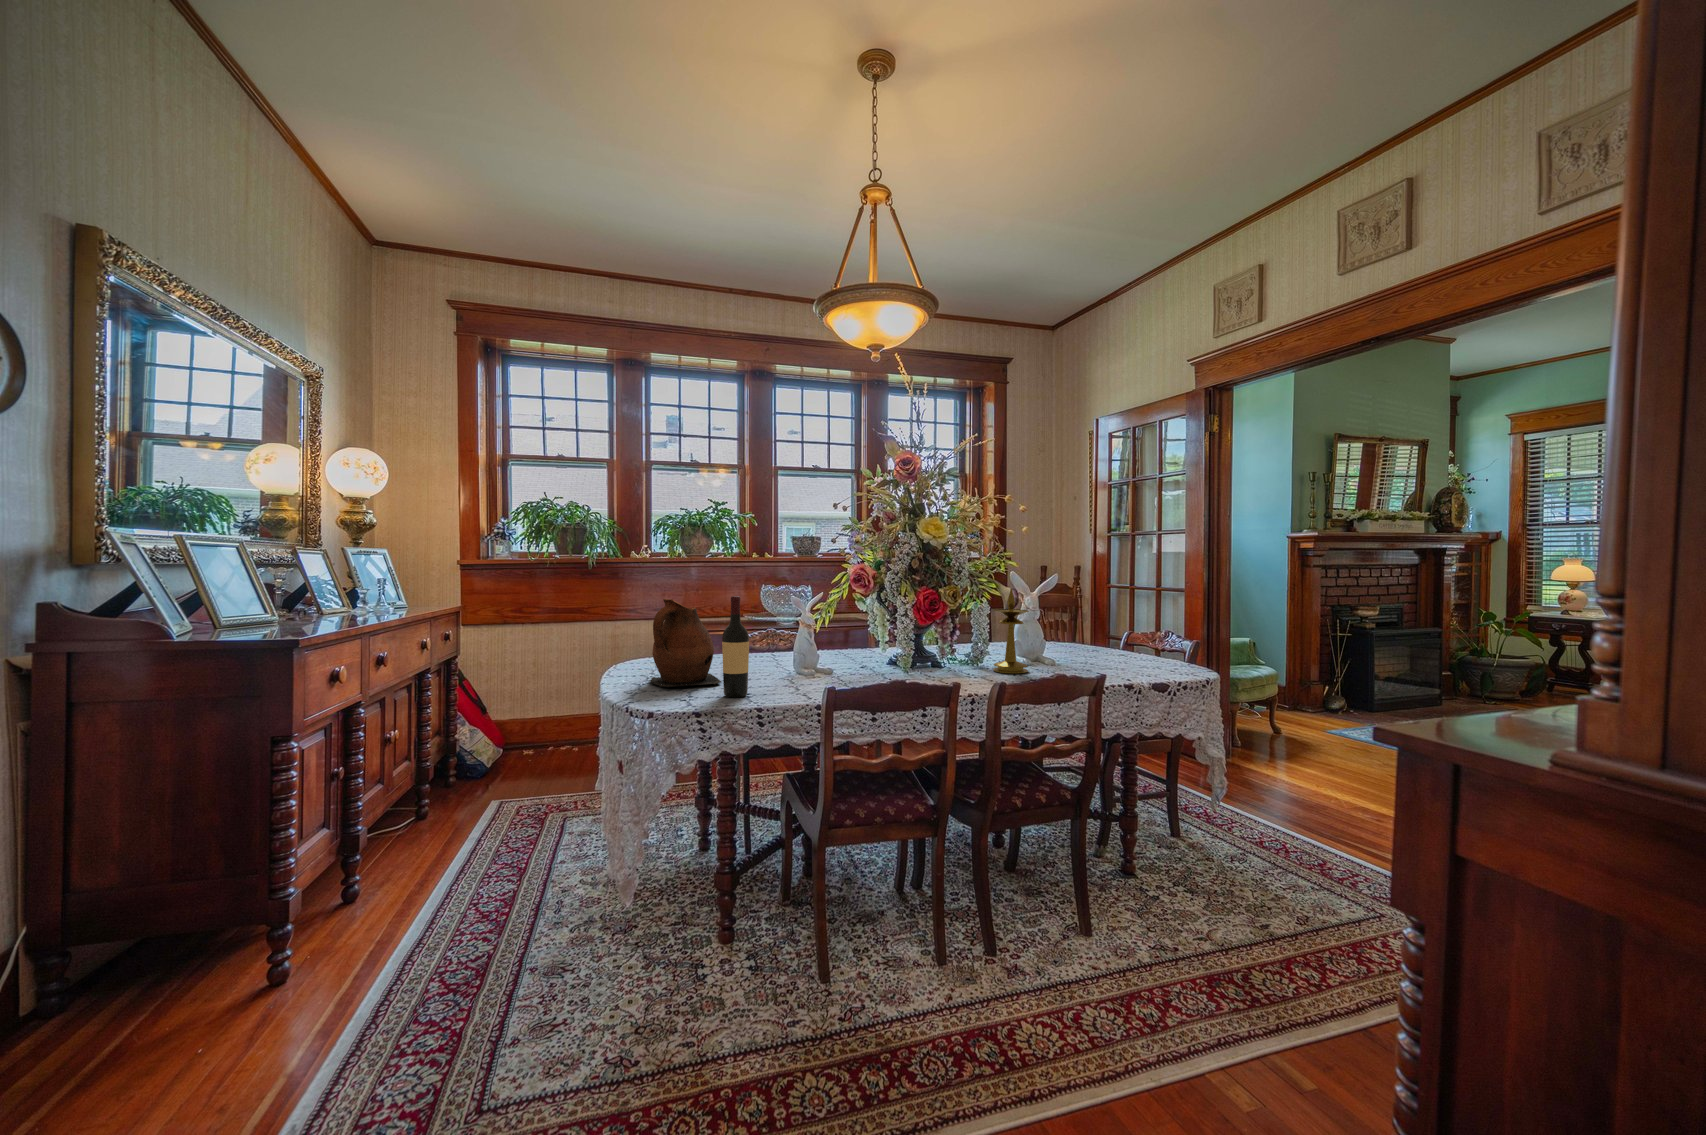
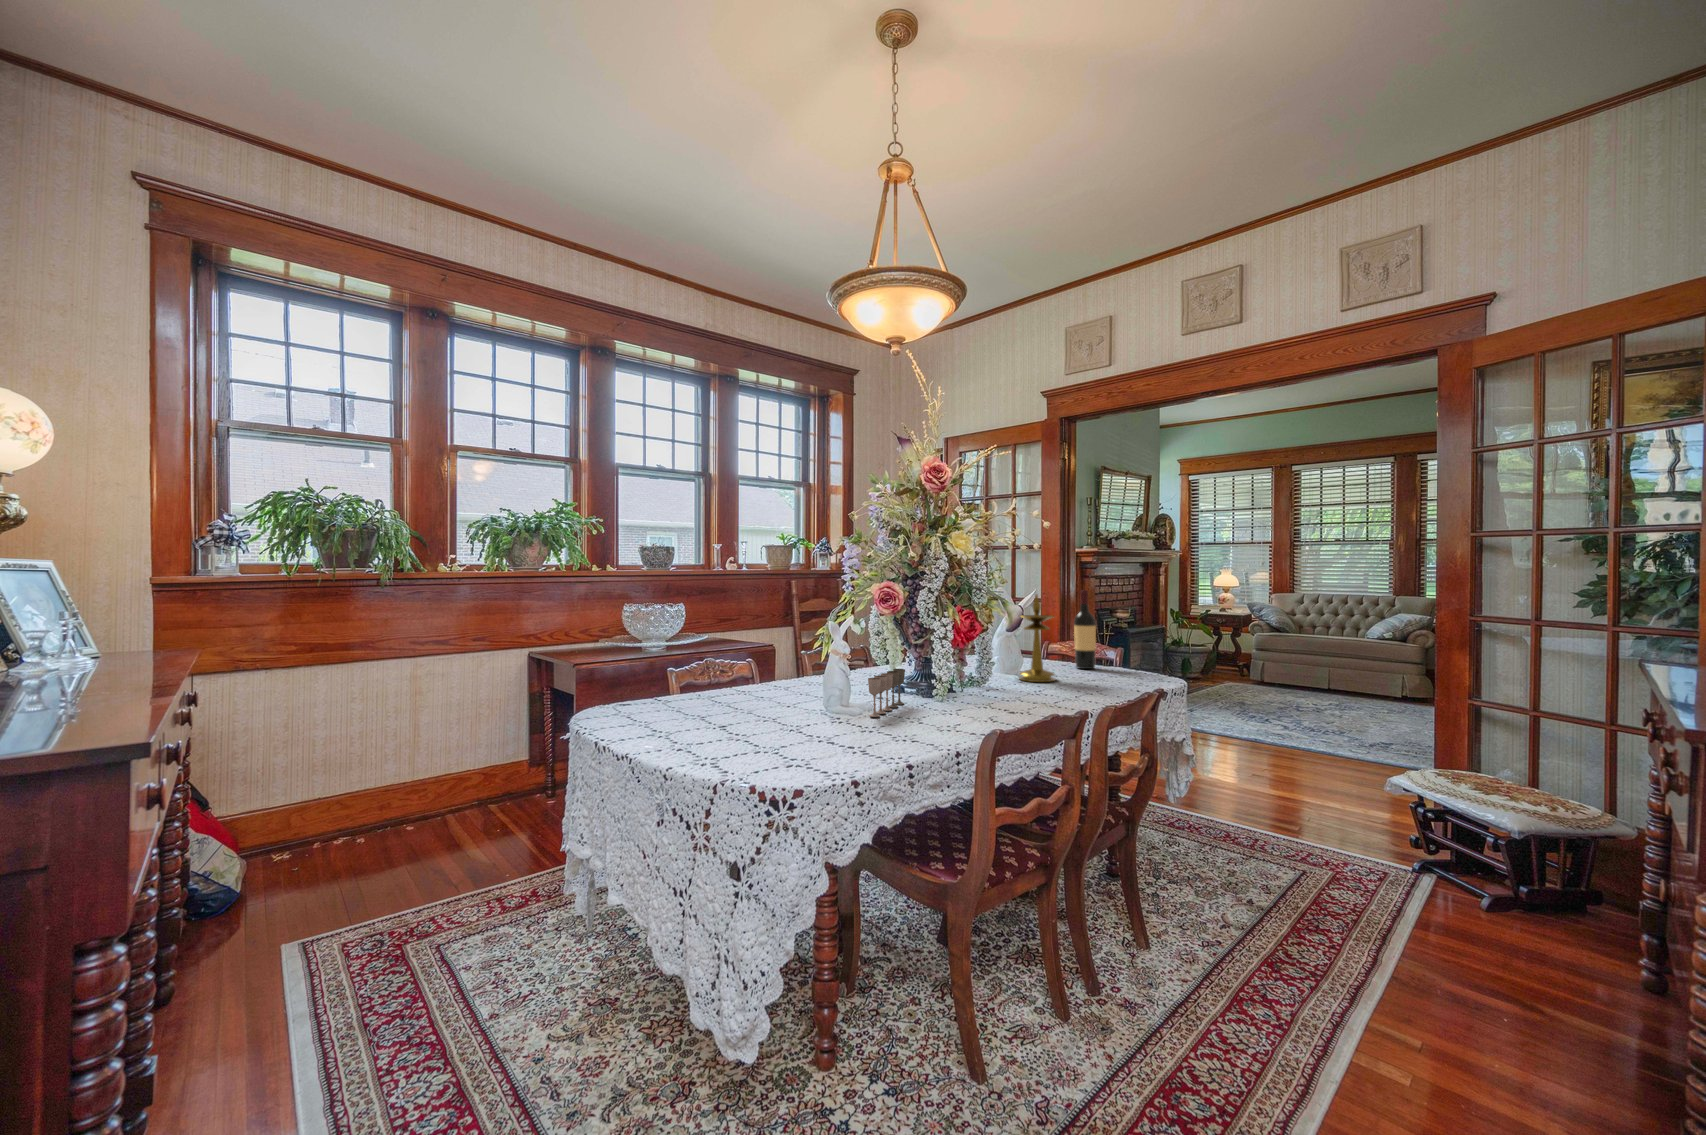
wine bottle: present [722,596,749,697] -> present [1074,590,1096,669]
ceramic pitcher: present [649,599,721,687] -> none [679,615,788,736]
wine glass: none [788,649,842,686] -> present [868,669,905,717]

